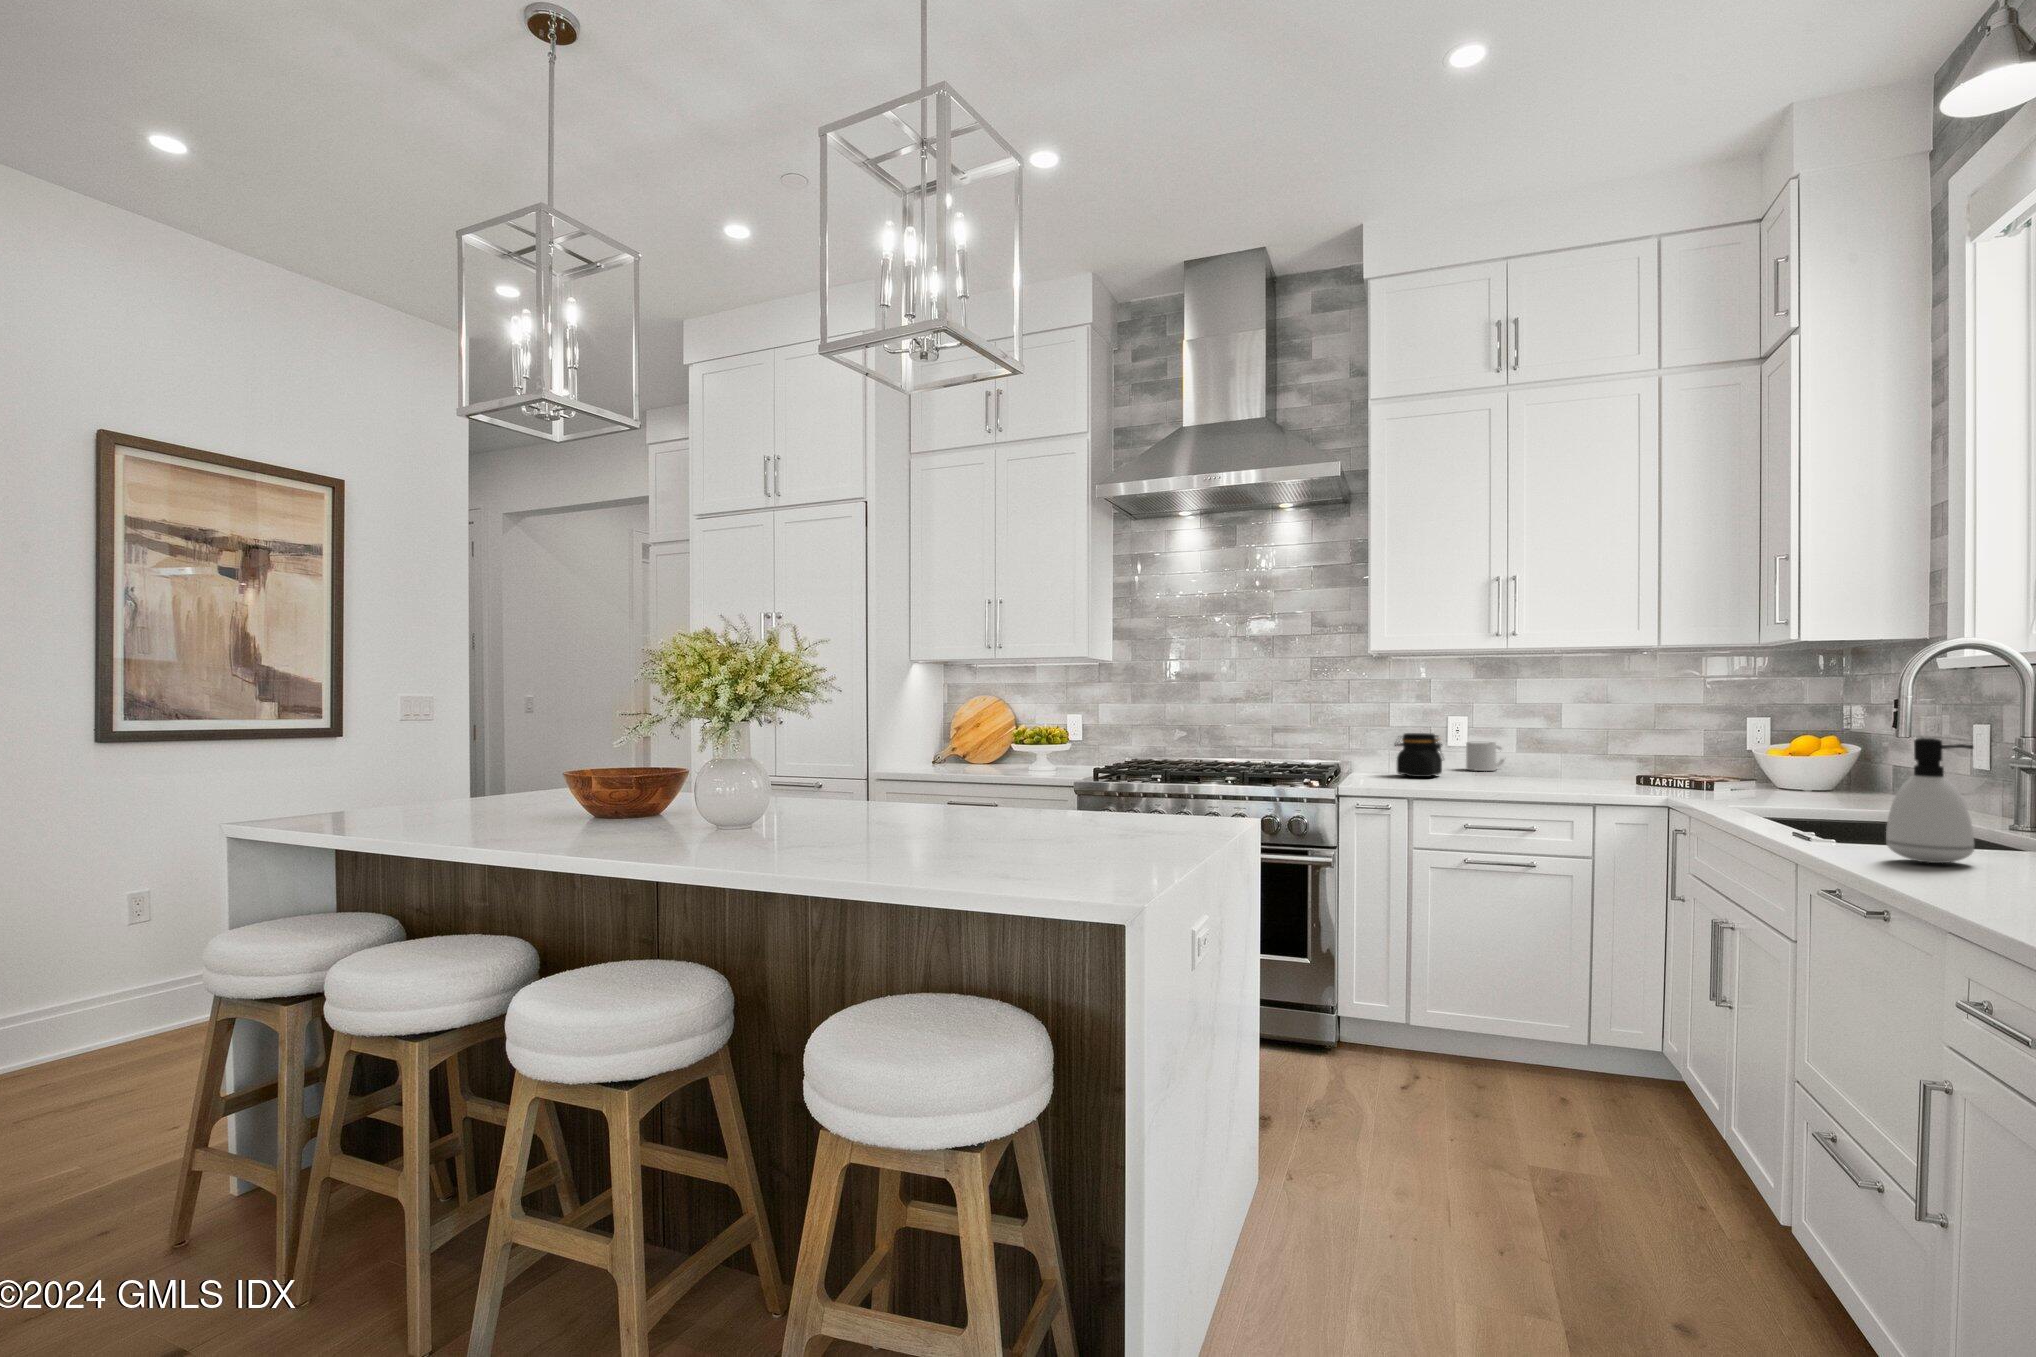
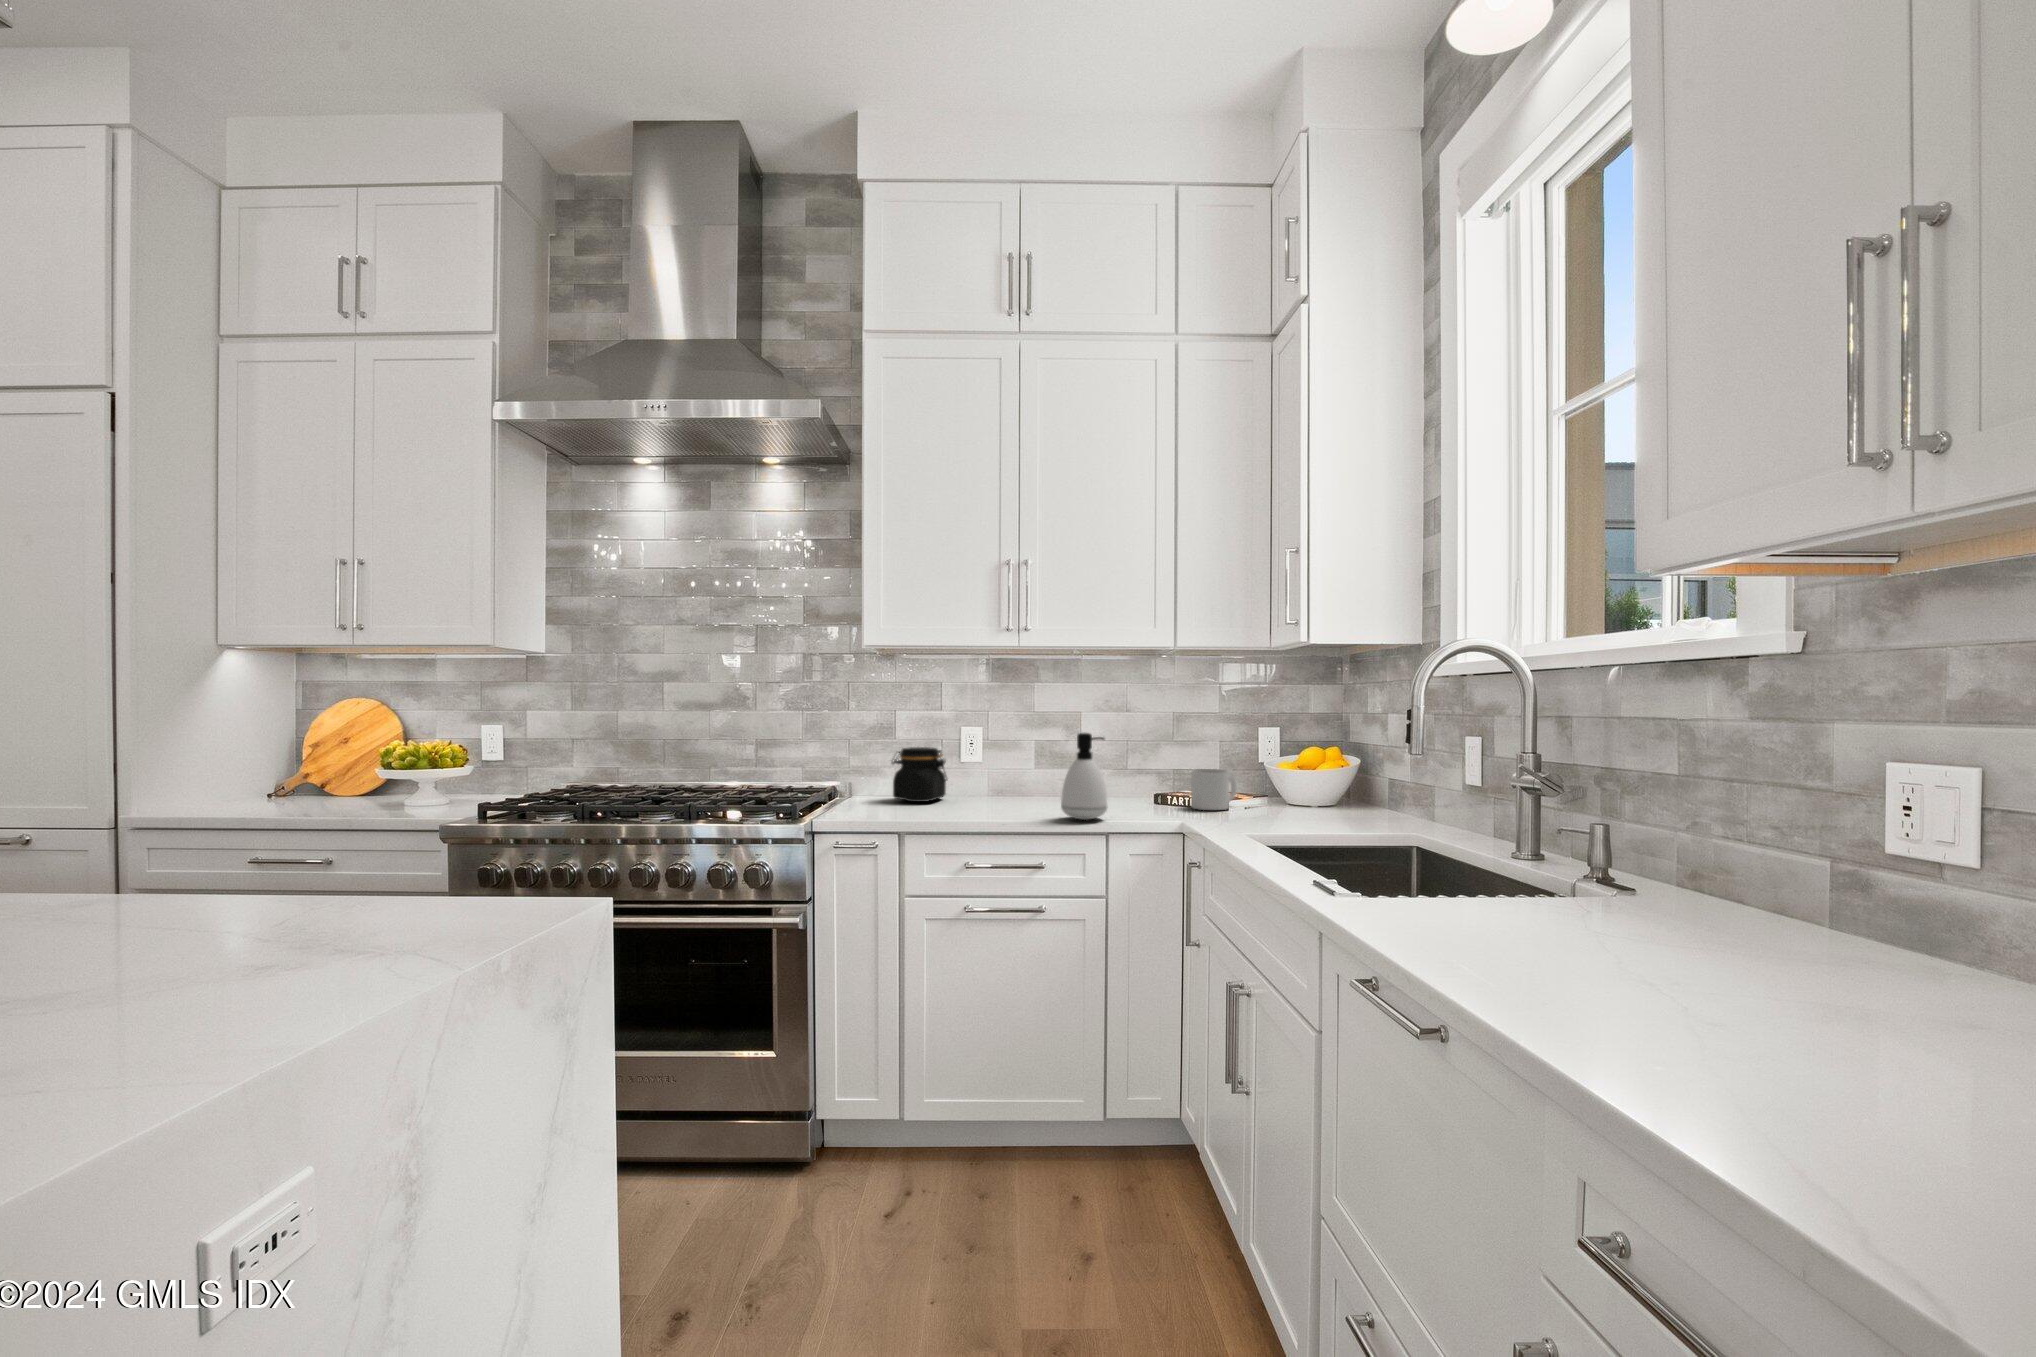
soap dispenser: present [1886,738,1974,863] -> present [1061,733,1108,820]
mug: present [1466,742,1504,771] -> present [1191,769,1237,810]

